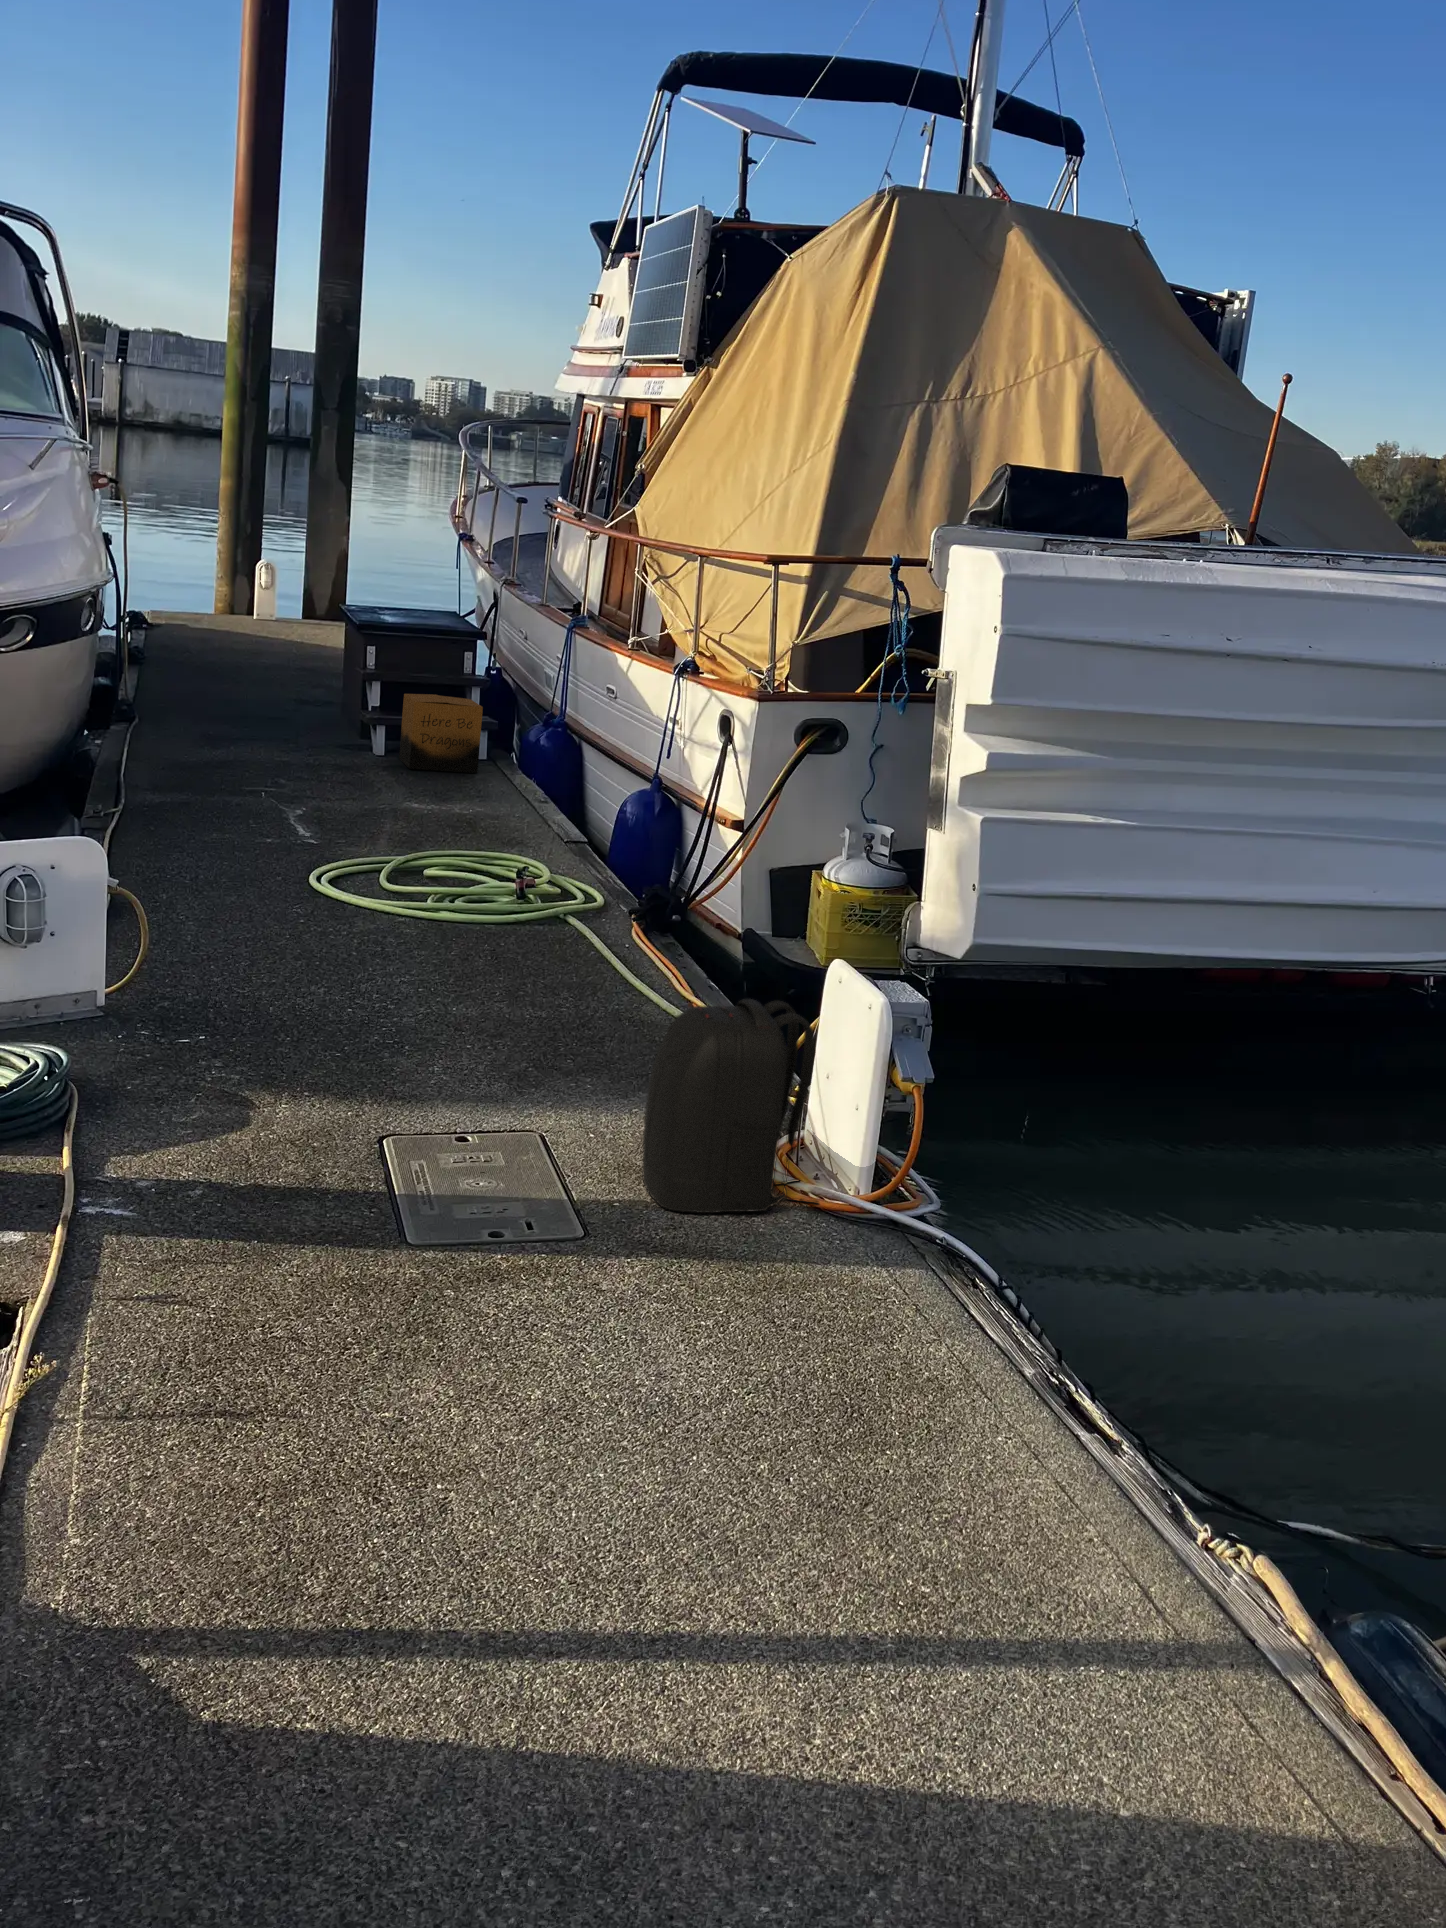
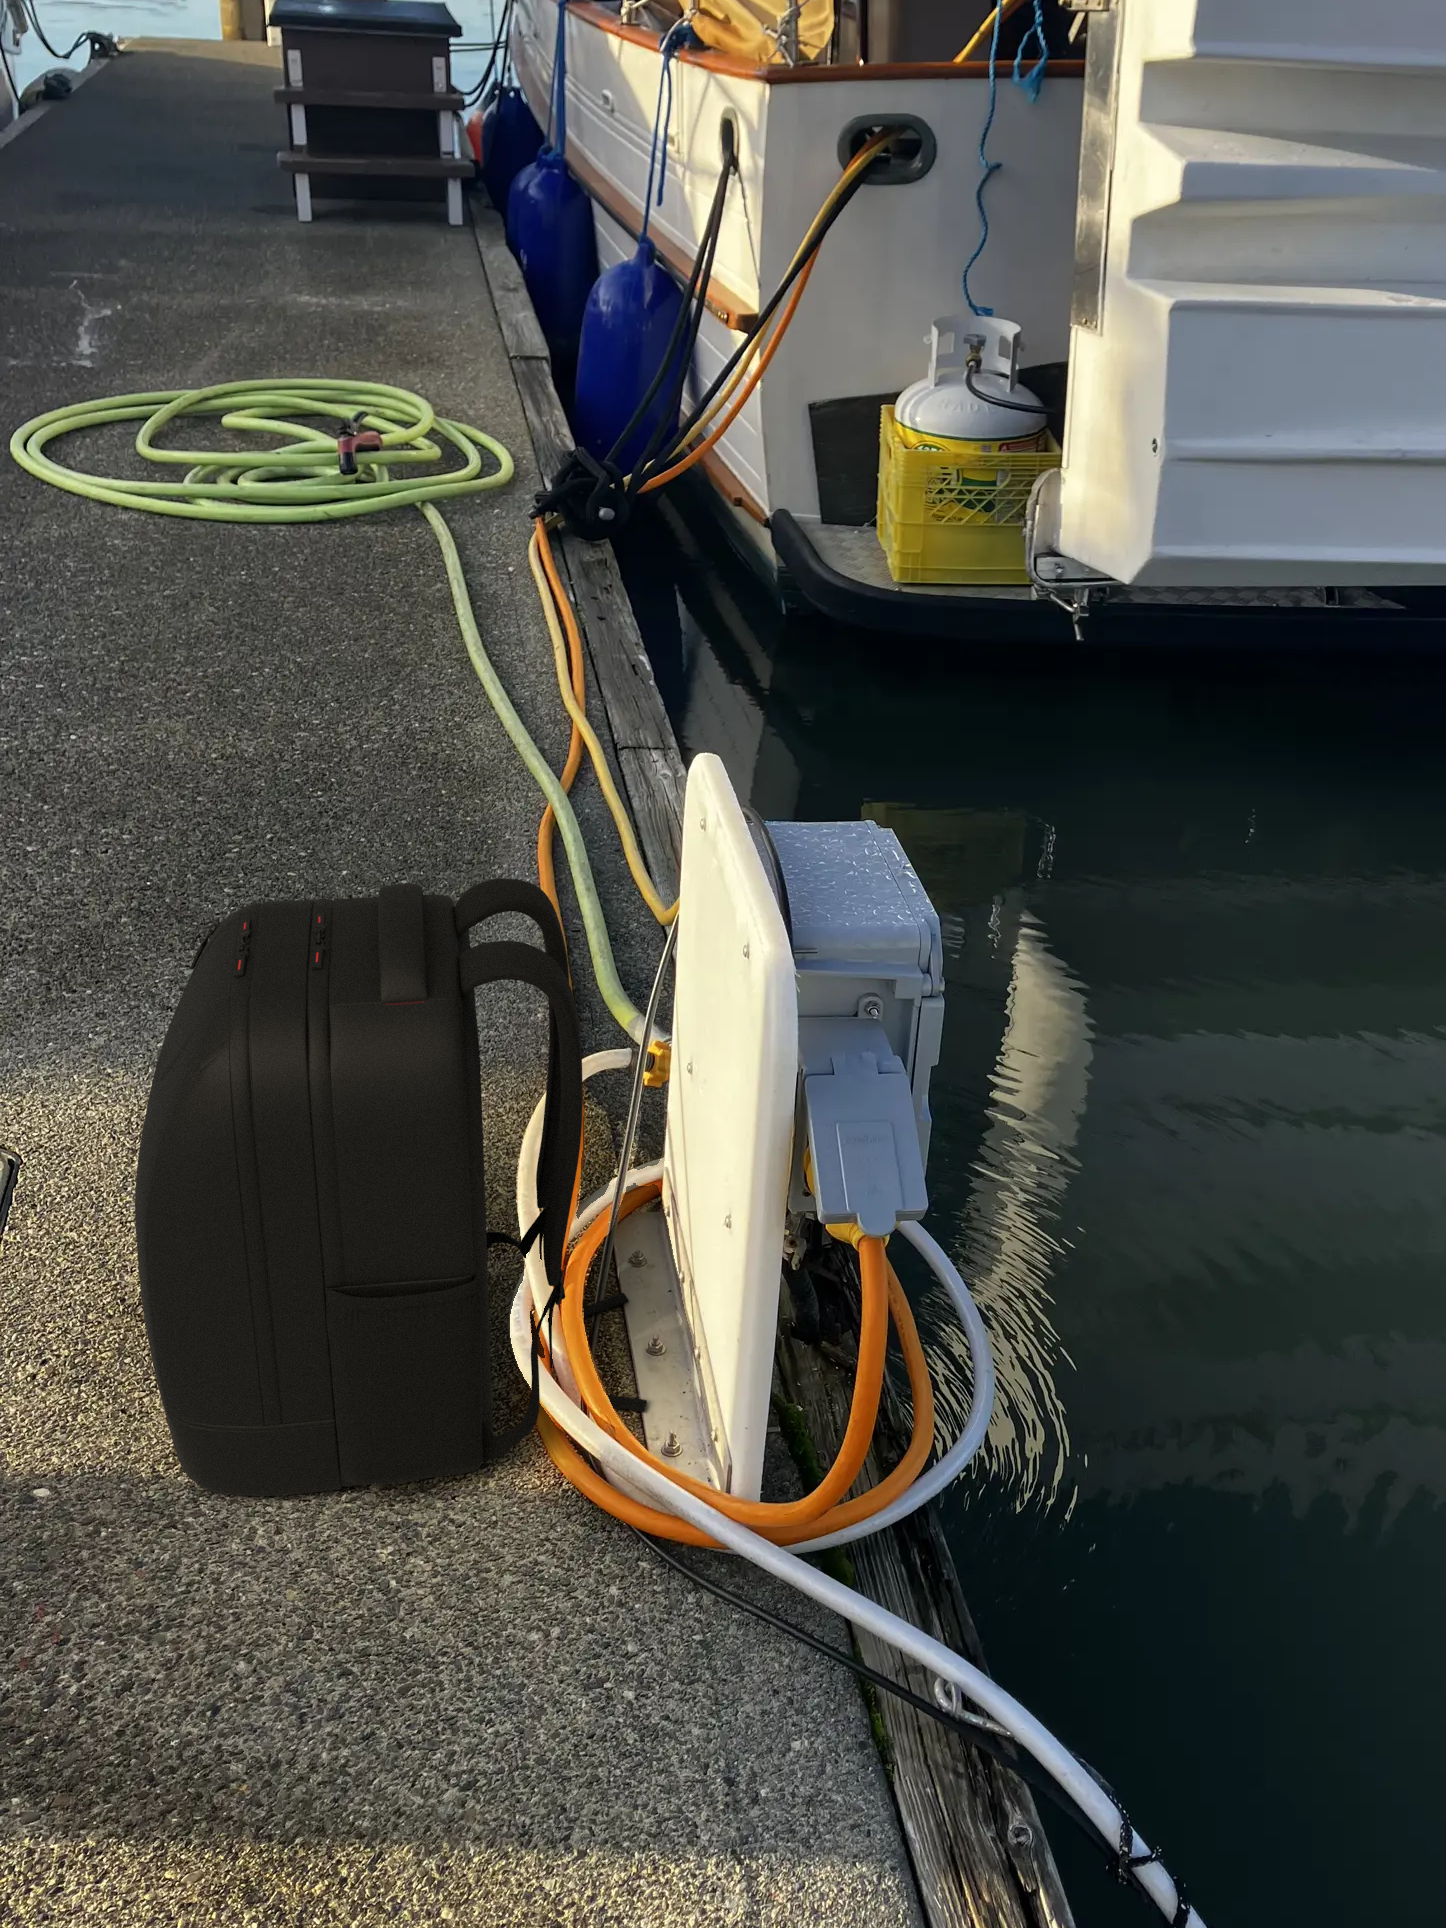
cardboard box: present [399,694,483,773] -> none [318,119,433,245]

